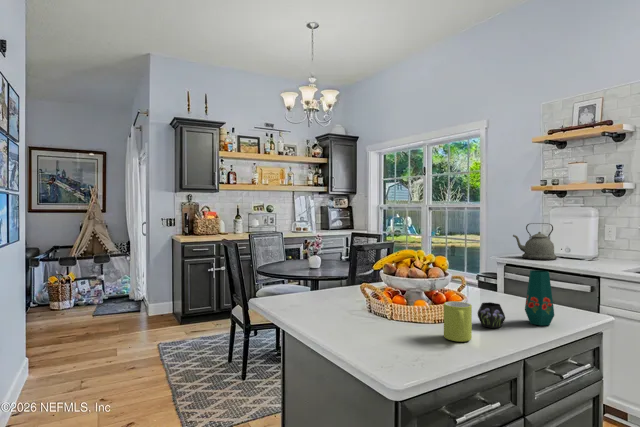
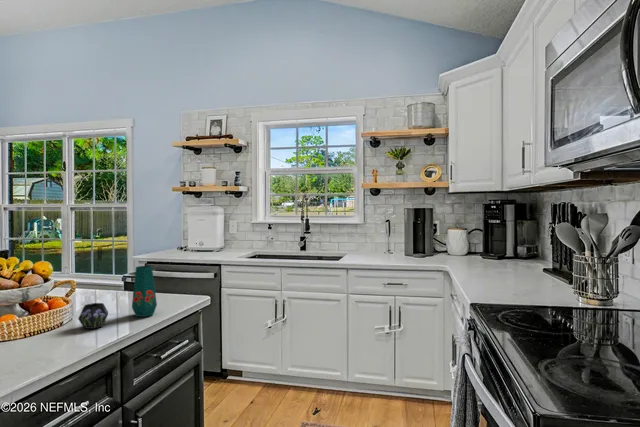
kettle: present [513,223,557,260] -> none [153,221,192,255]
mug: present [444,301,472,342] -> none [29,308,63,351]

